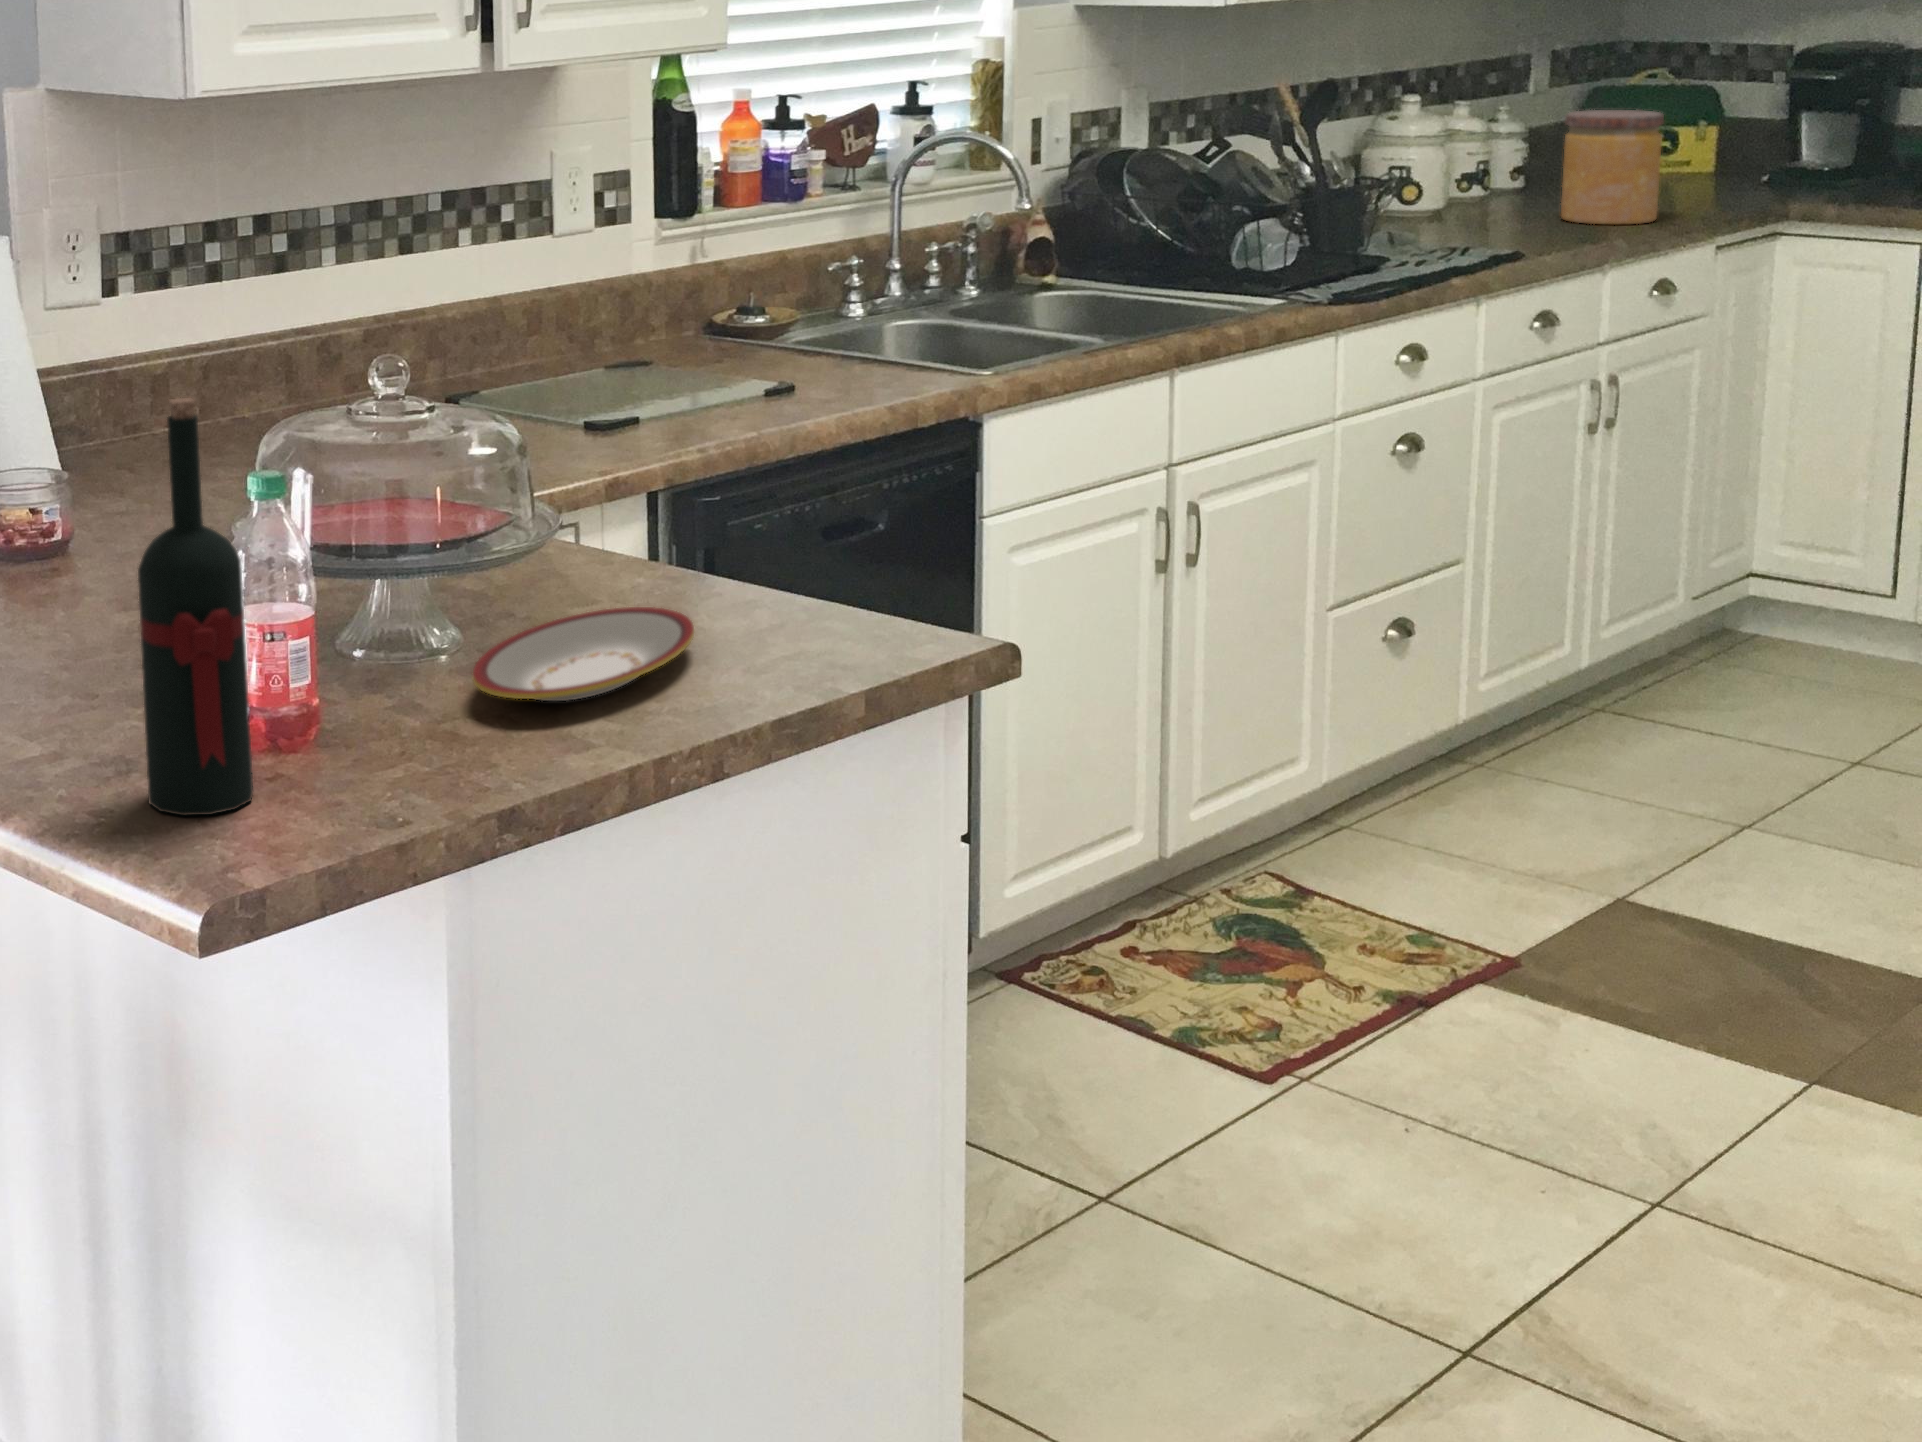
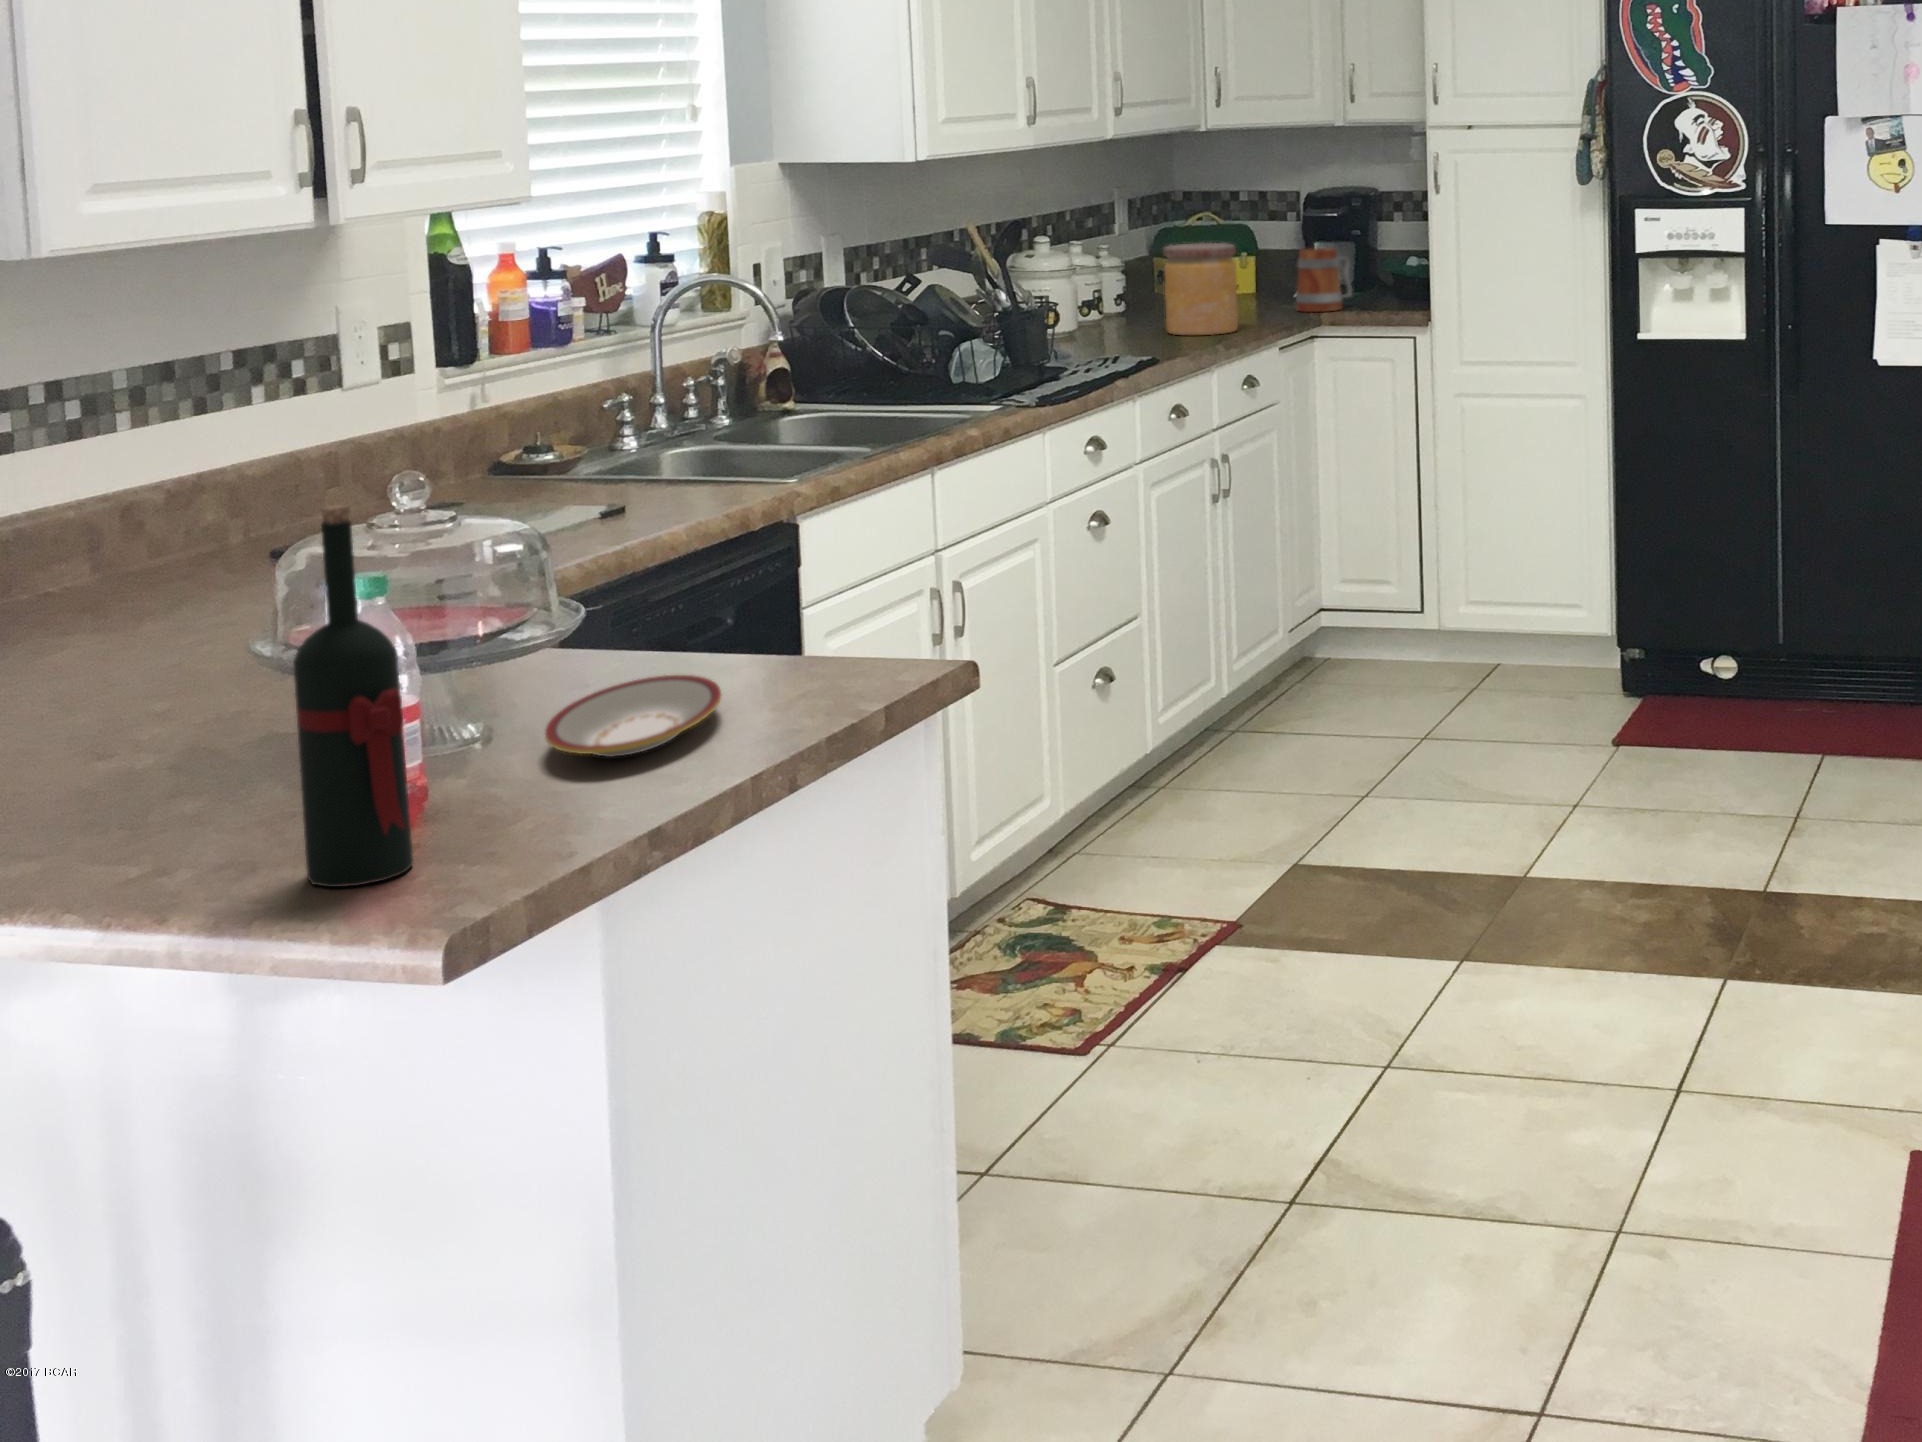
mug: none [1754,120,1839,202] -> present [1296,248,1352,312]

